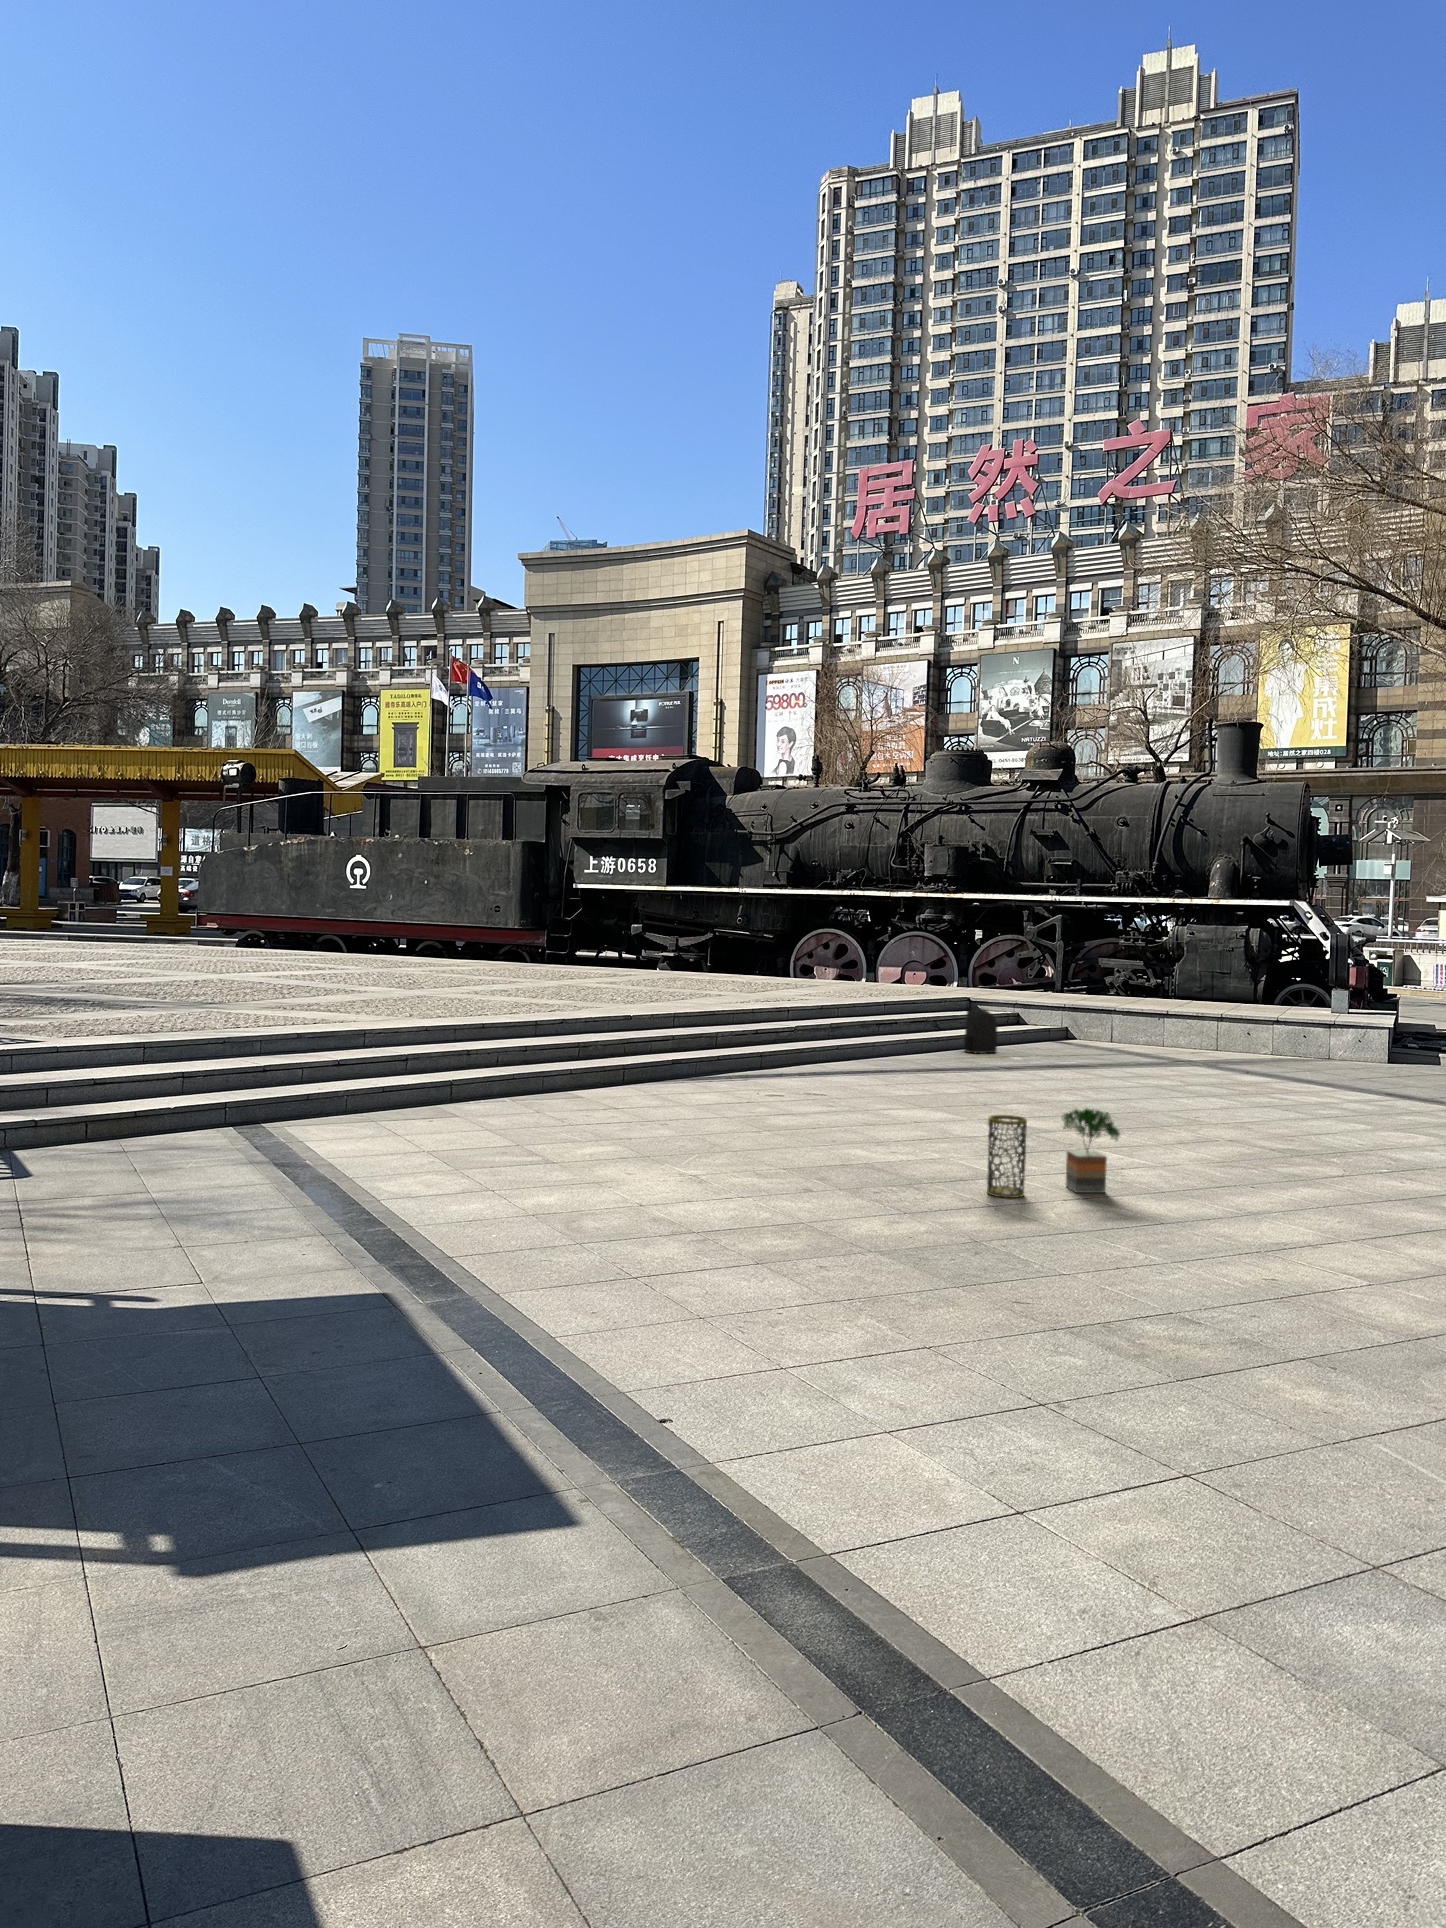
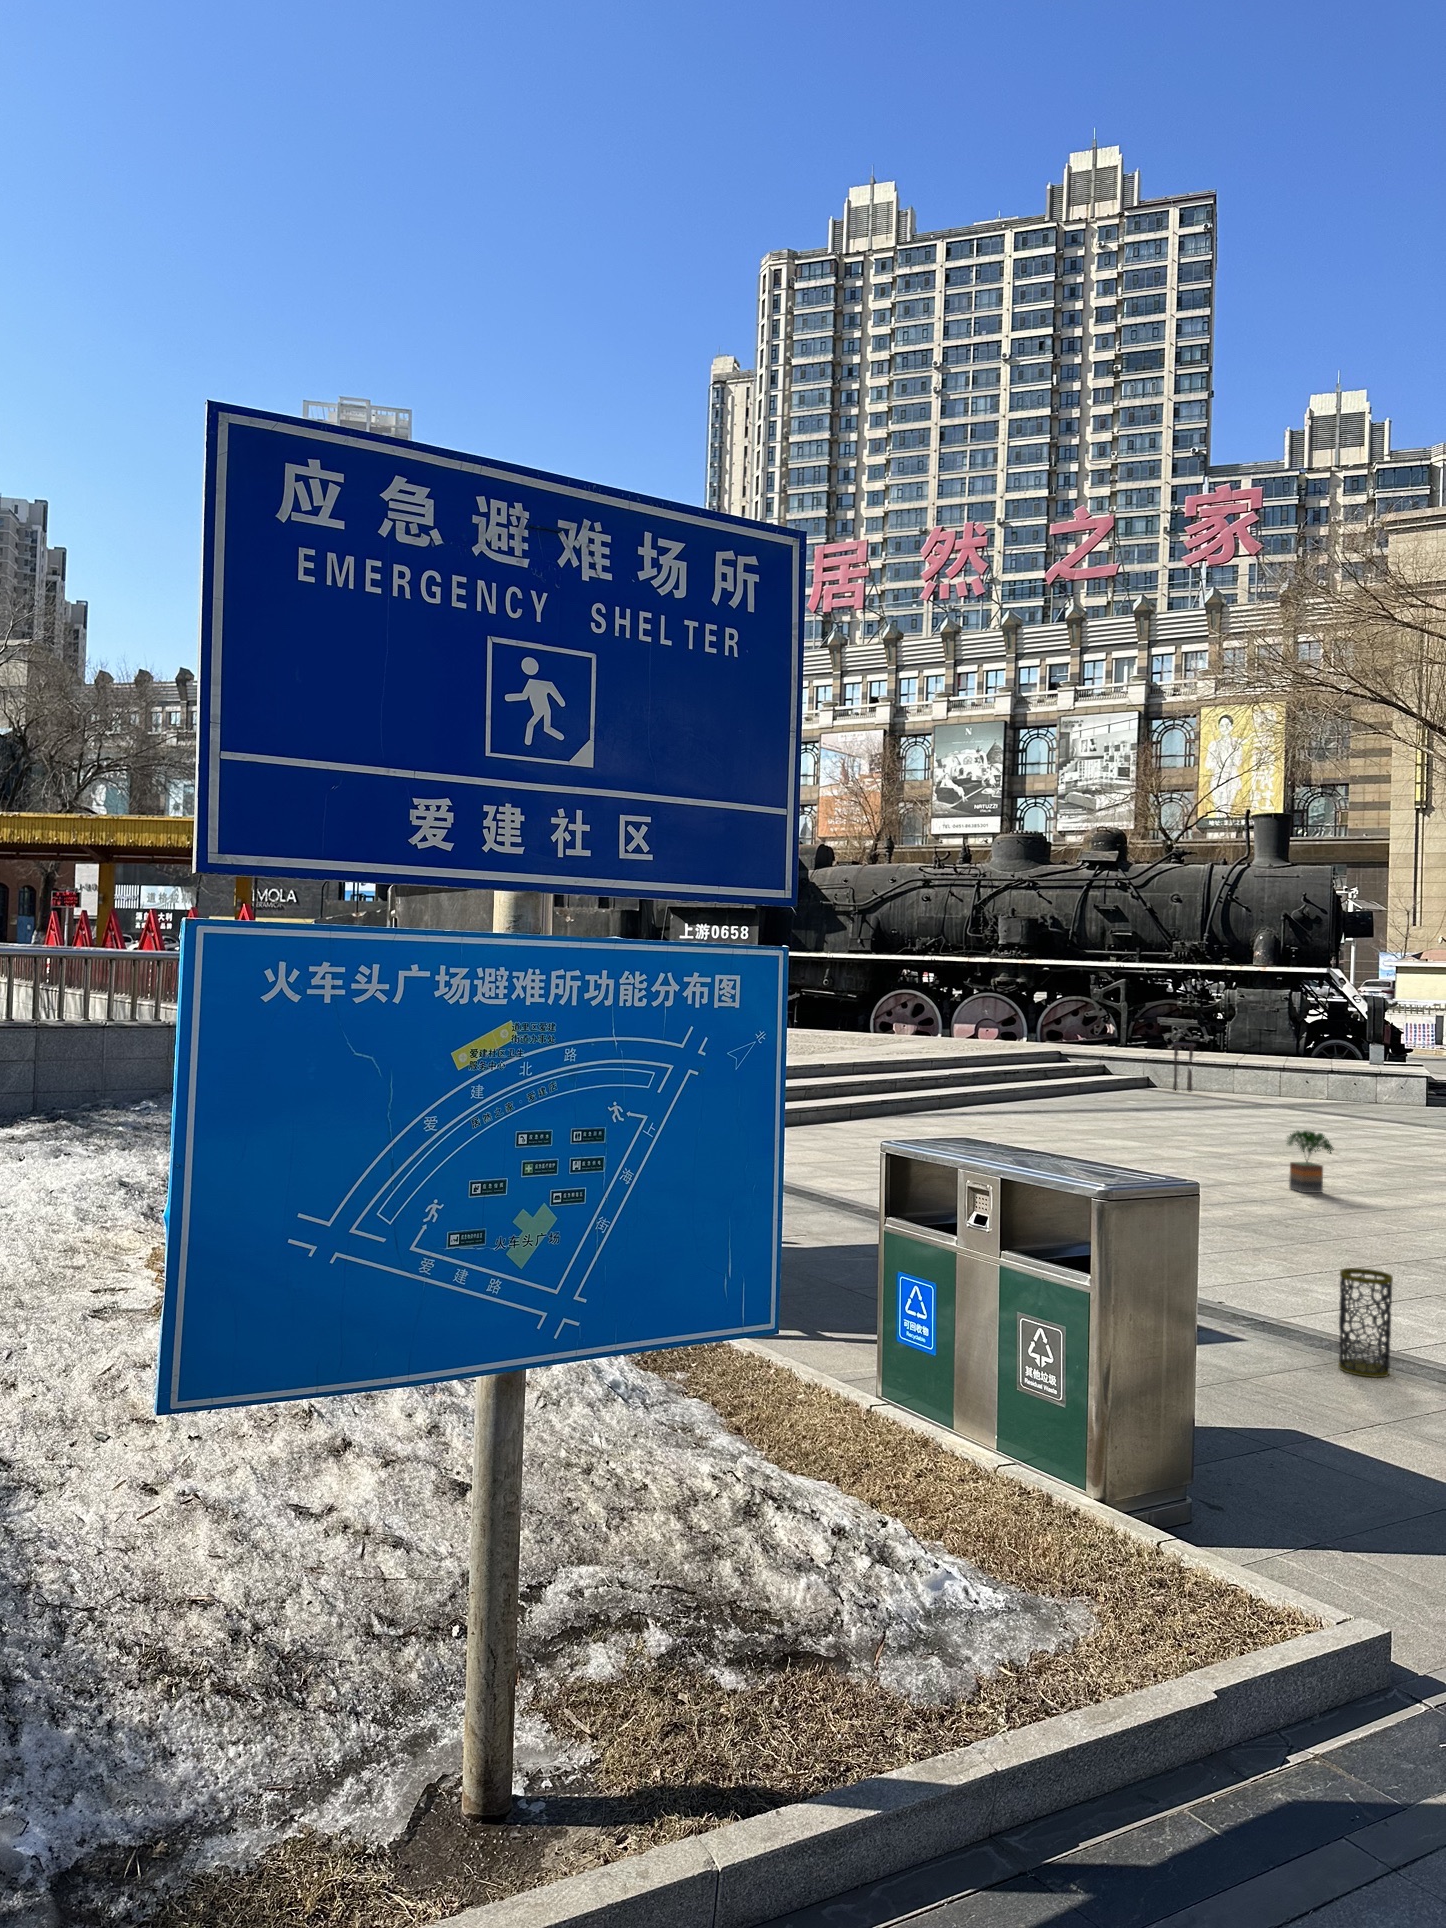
stool: none [1095,988,1123,1046] -> present [1173,1043,1195,1091]
backpack: present [964,1008,997,1053] -> none [1075,1058,1105,1098]
trash can: present [987,1115,1027,1198] -> present [1339,1268,1393,1377]

